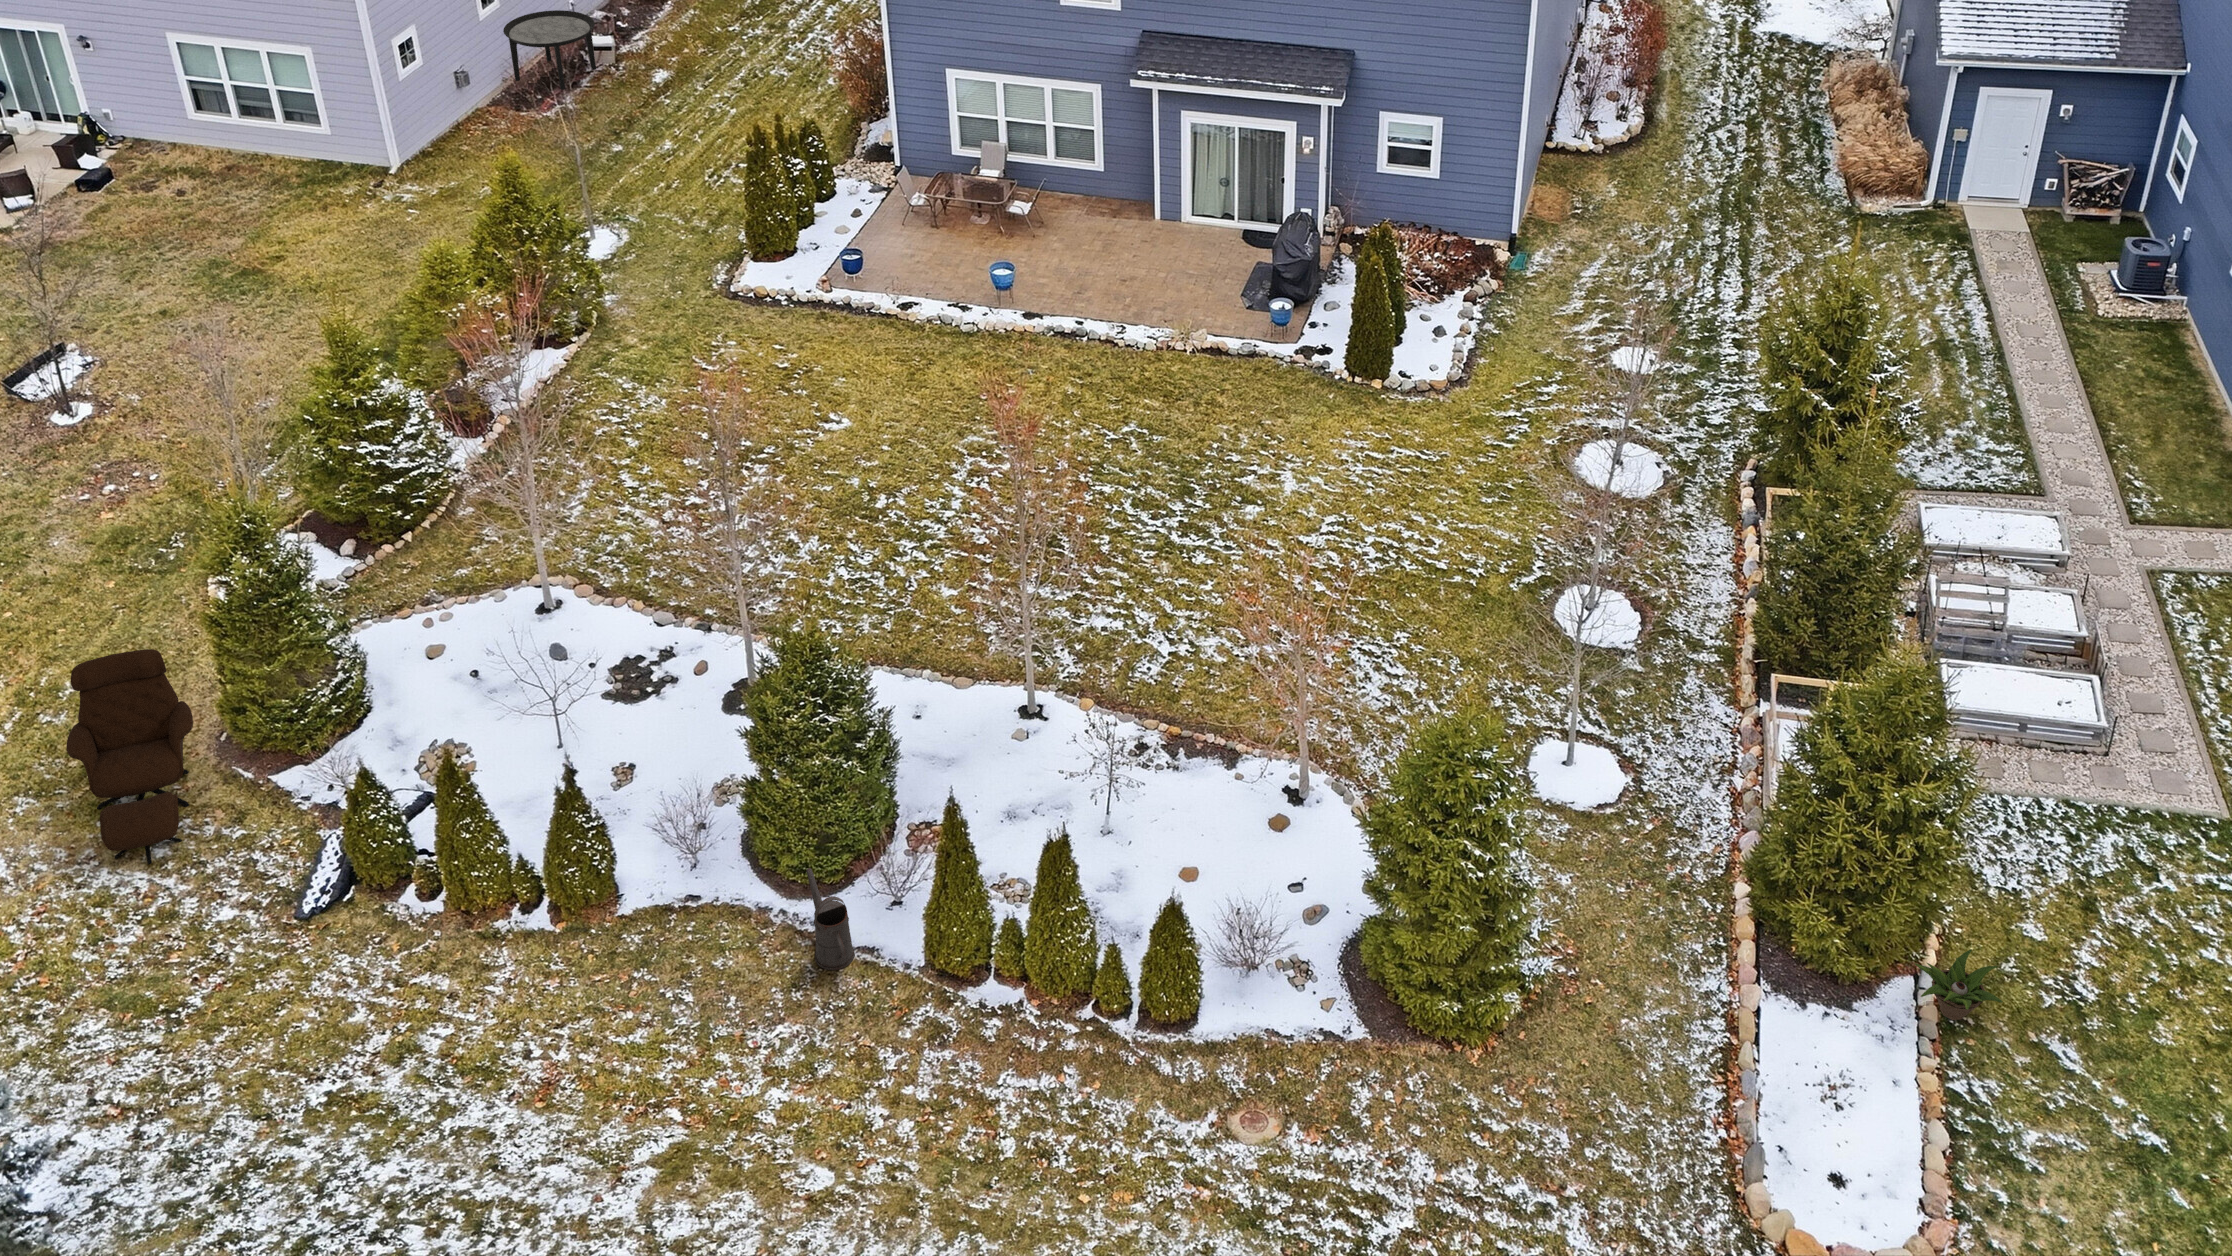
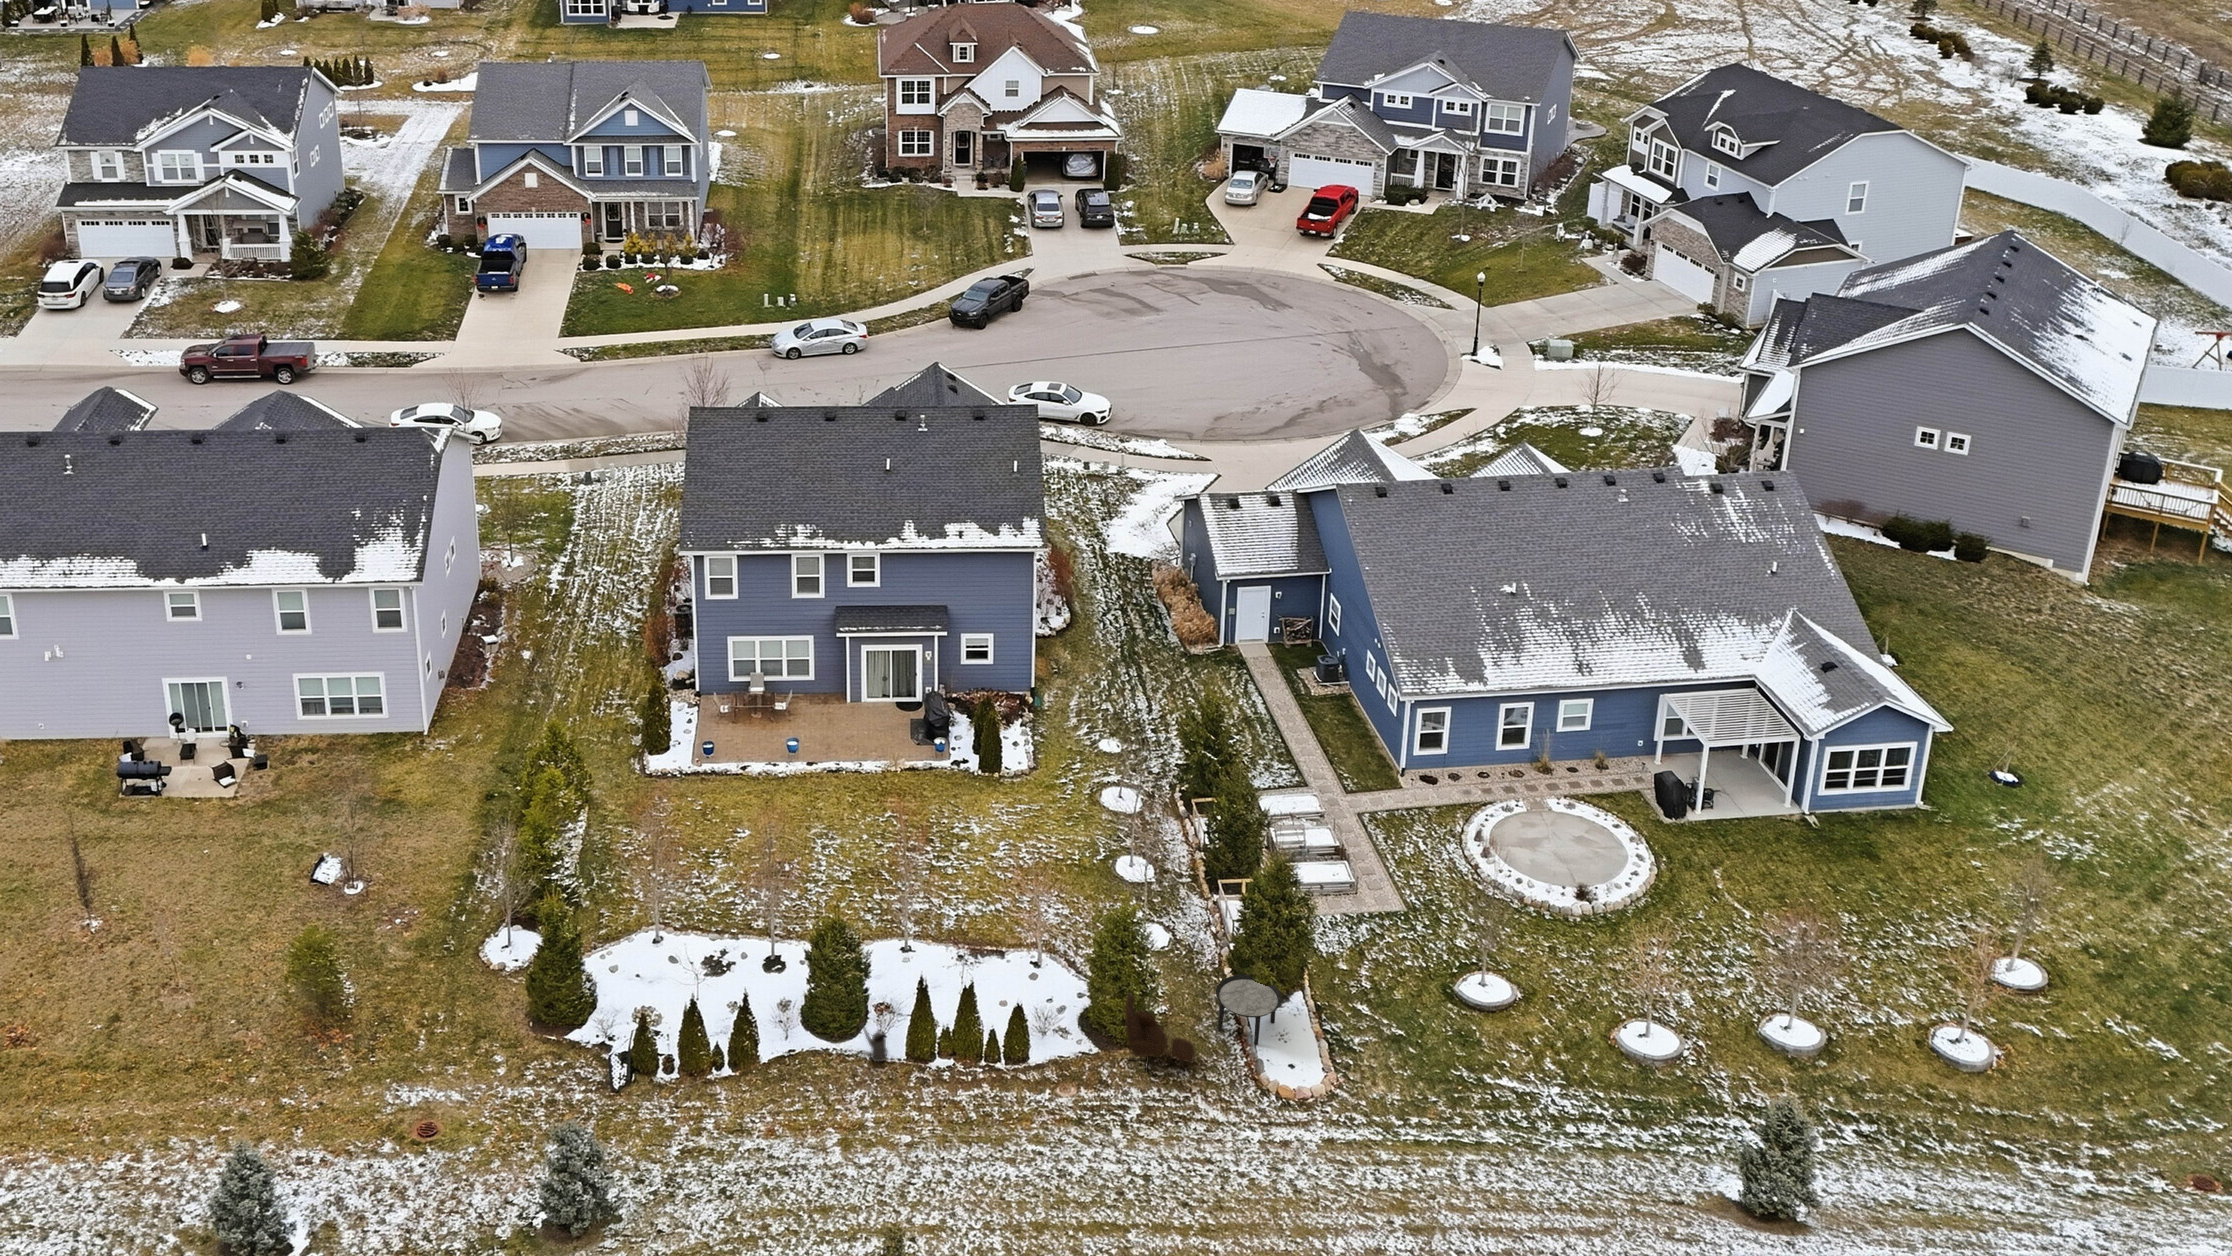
round table: present [503,10,596,89] -> present [1216,975,1282,1045]
lounge chair: present [66,649,193,864] -> present [1125,994,1195,1071]
decorative plant: present [1914,949,2003,1020] -> none [1299,975,1334,1004]

